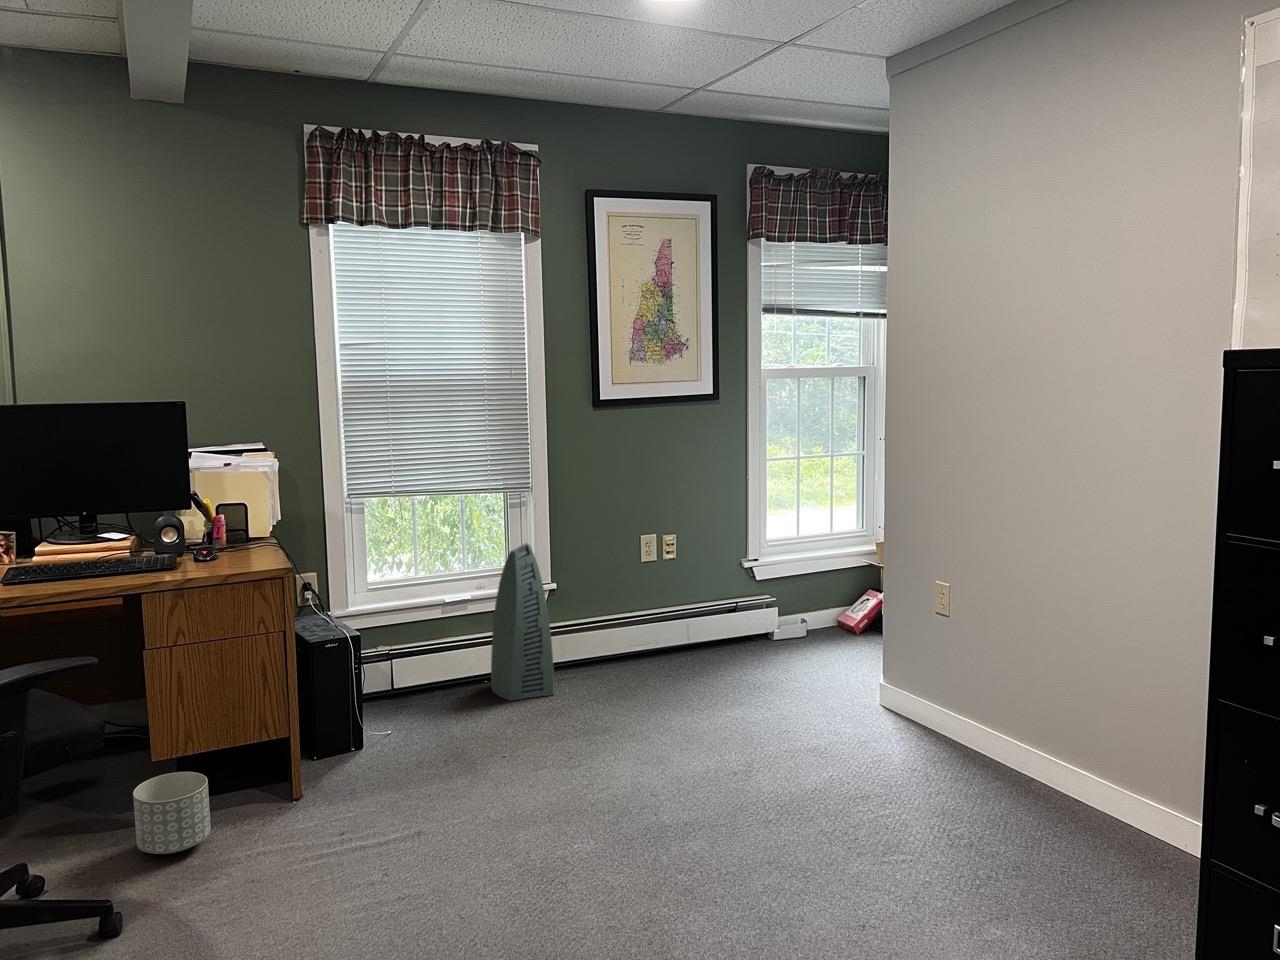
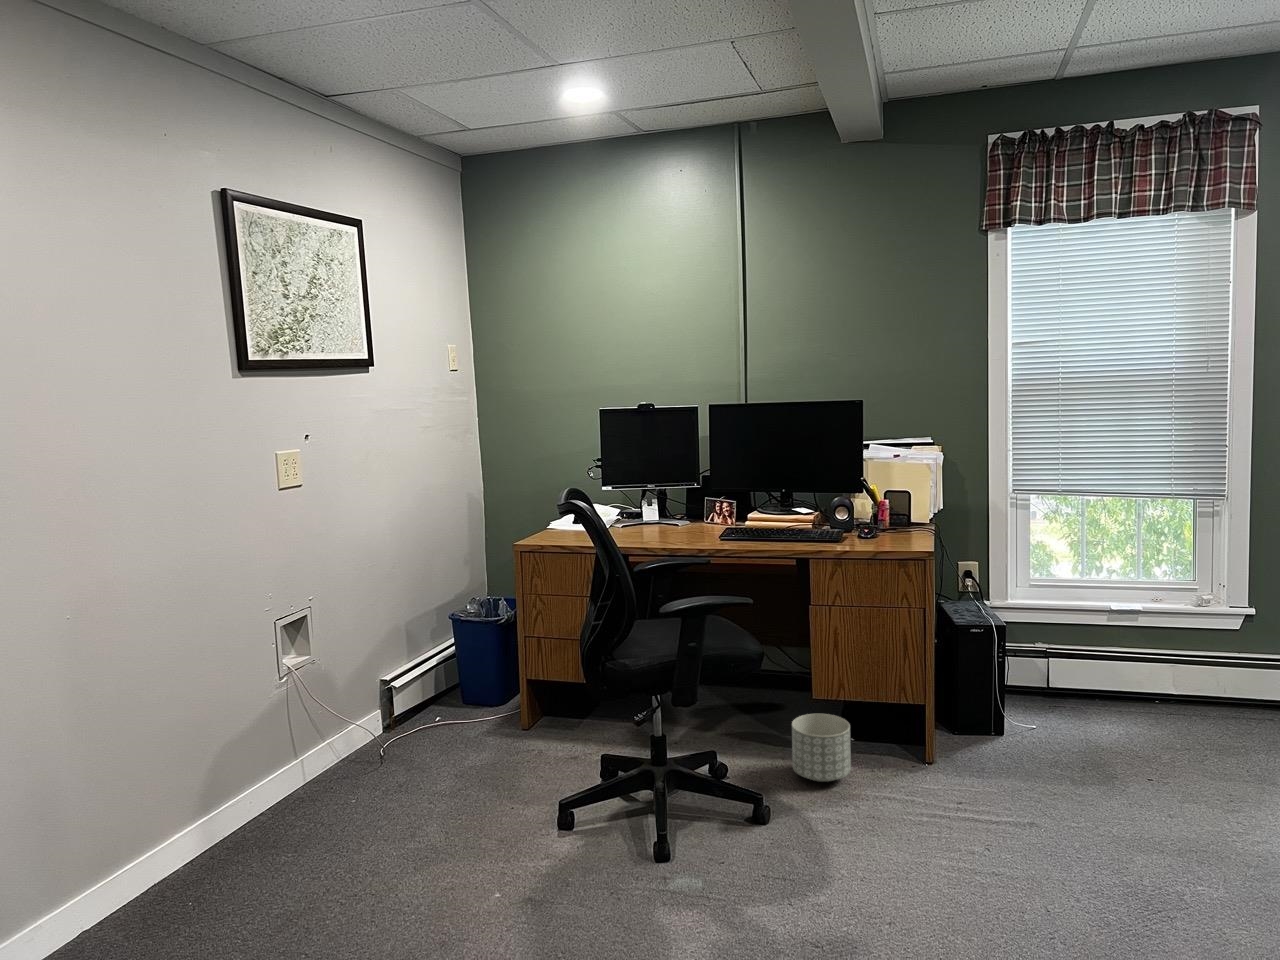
air purifier: present [491,543,554,701] -> none [1161,556,1242,733]

